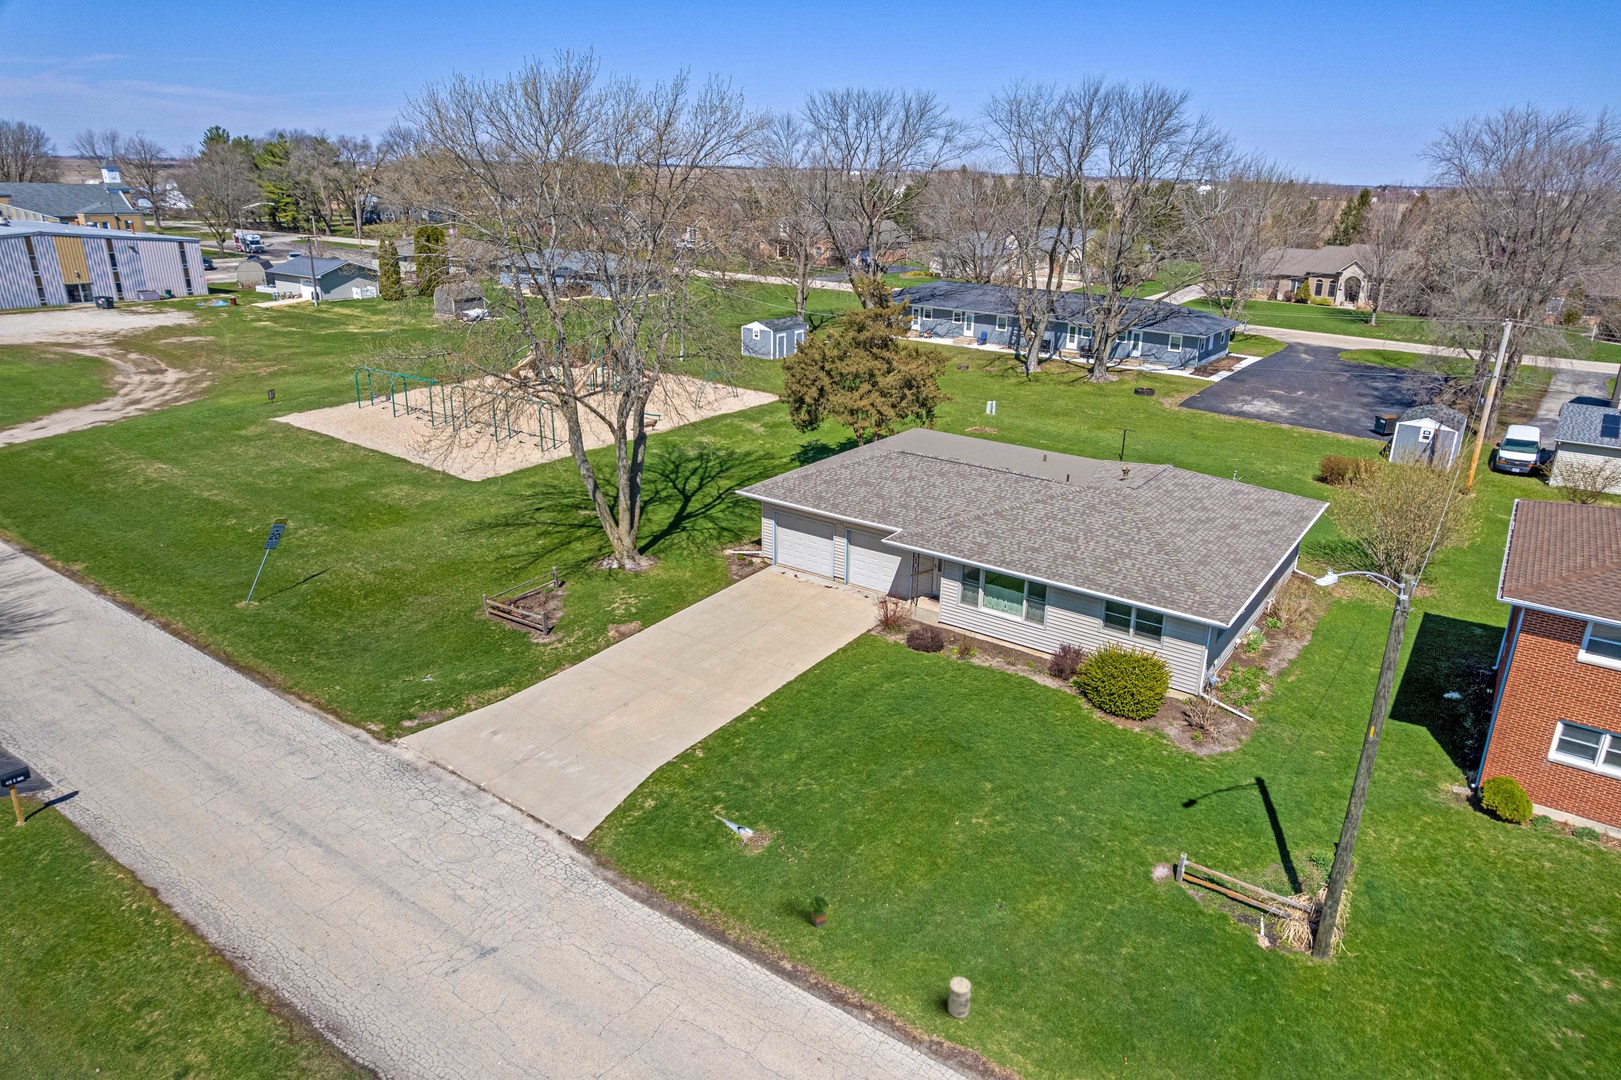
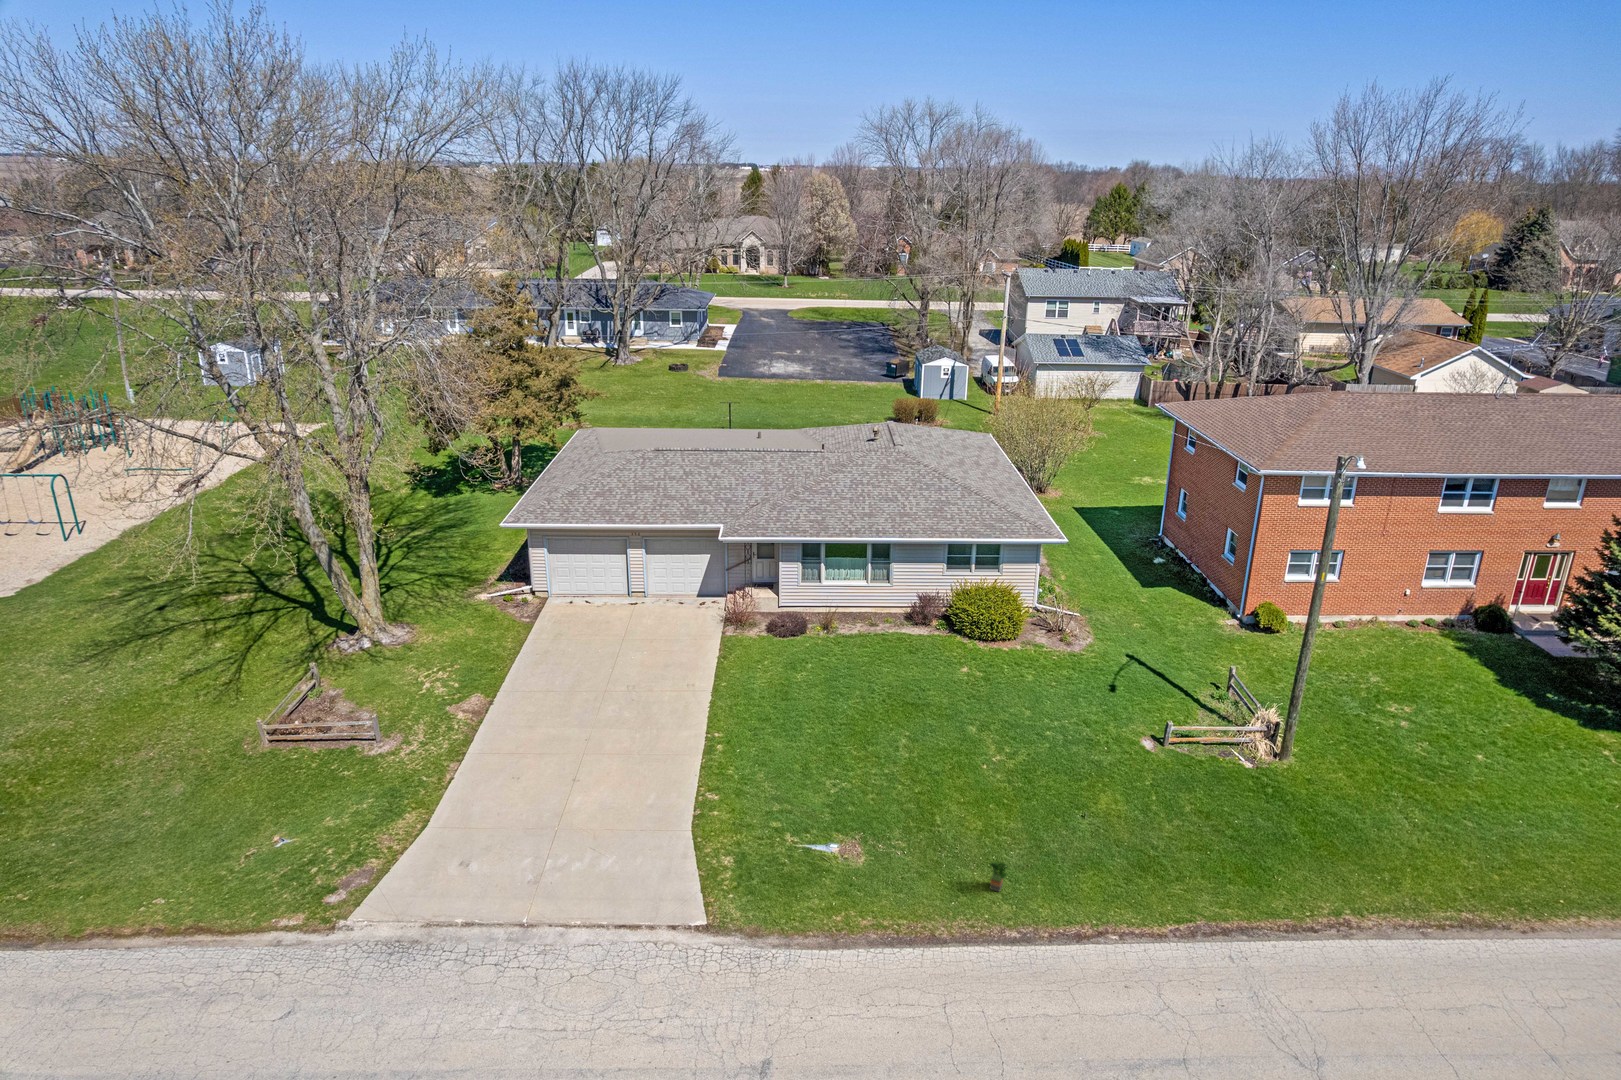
trash can: present [948,977,971,1018] -> none [1149,868,1172,904]

